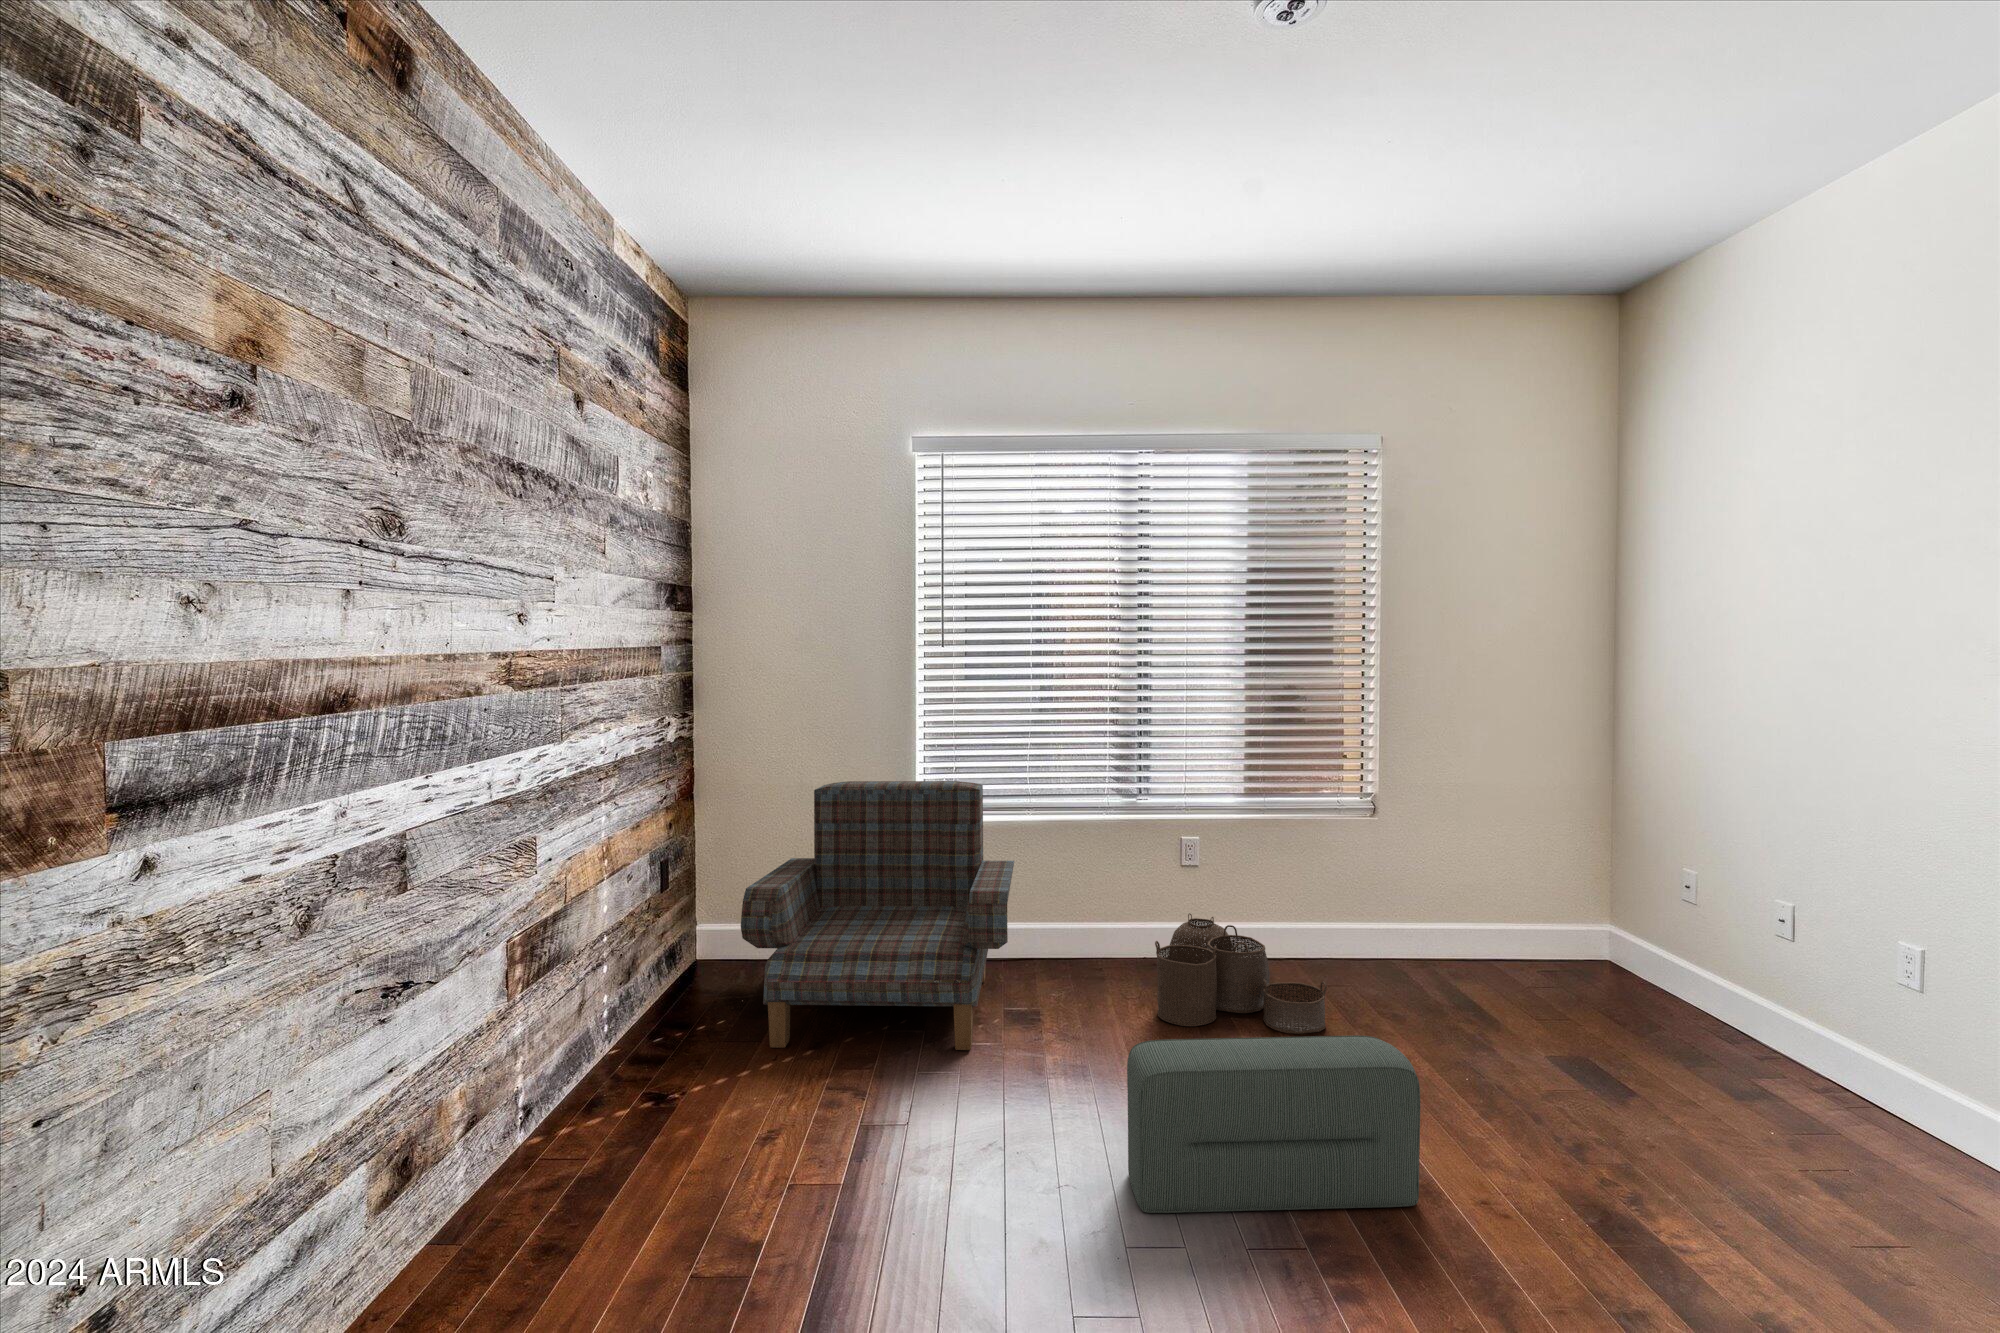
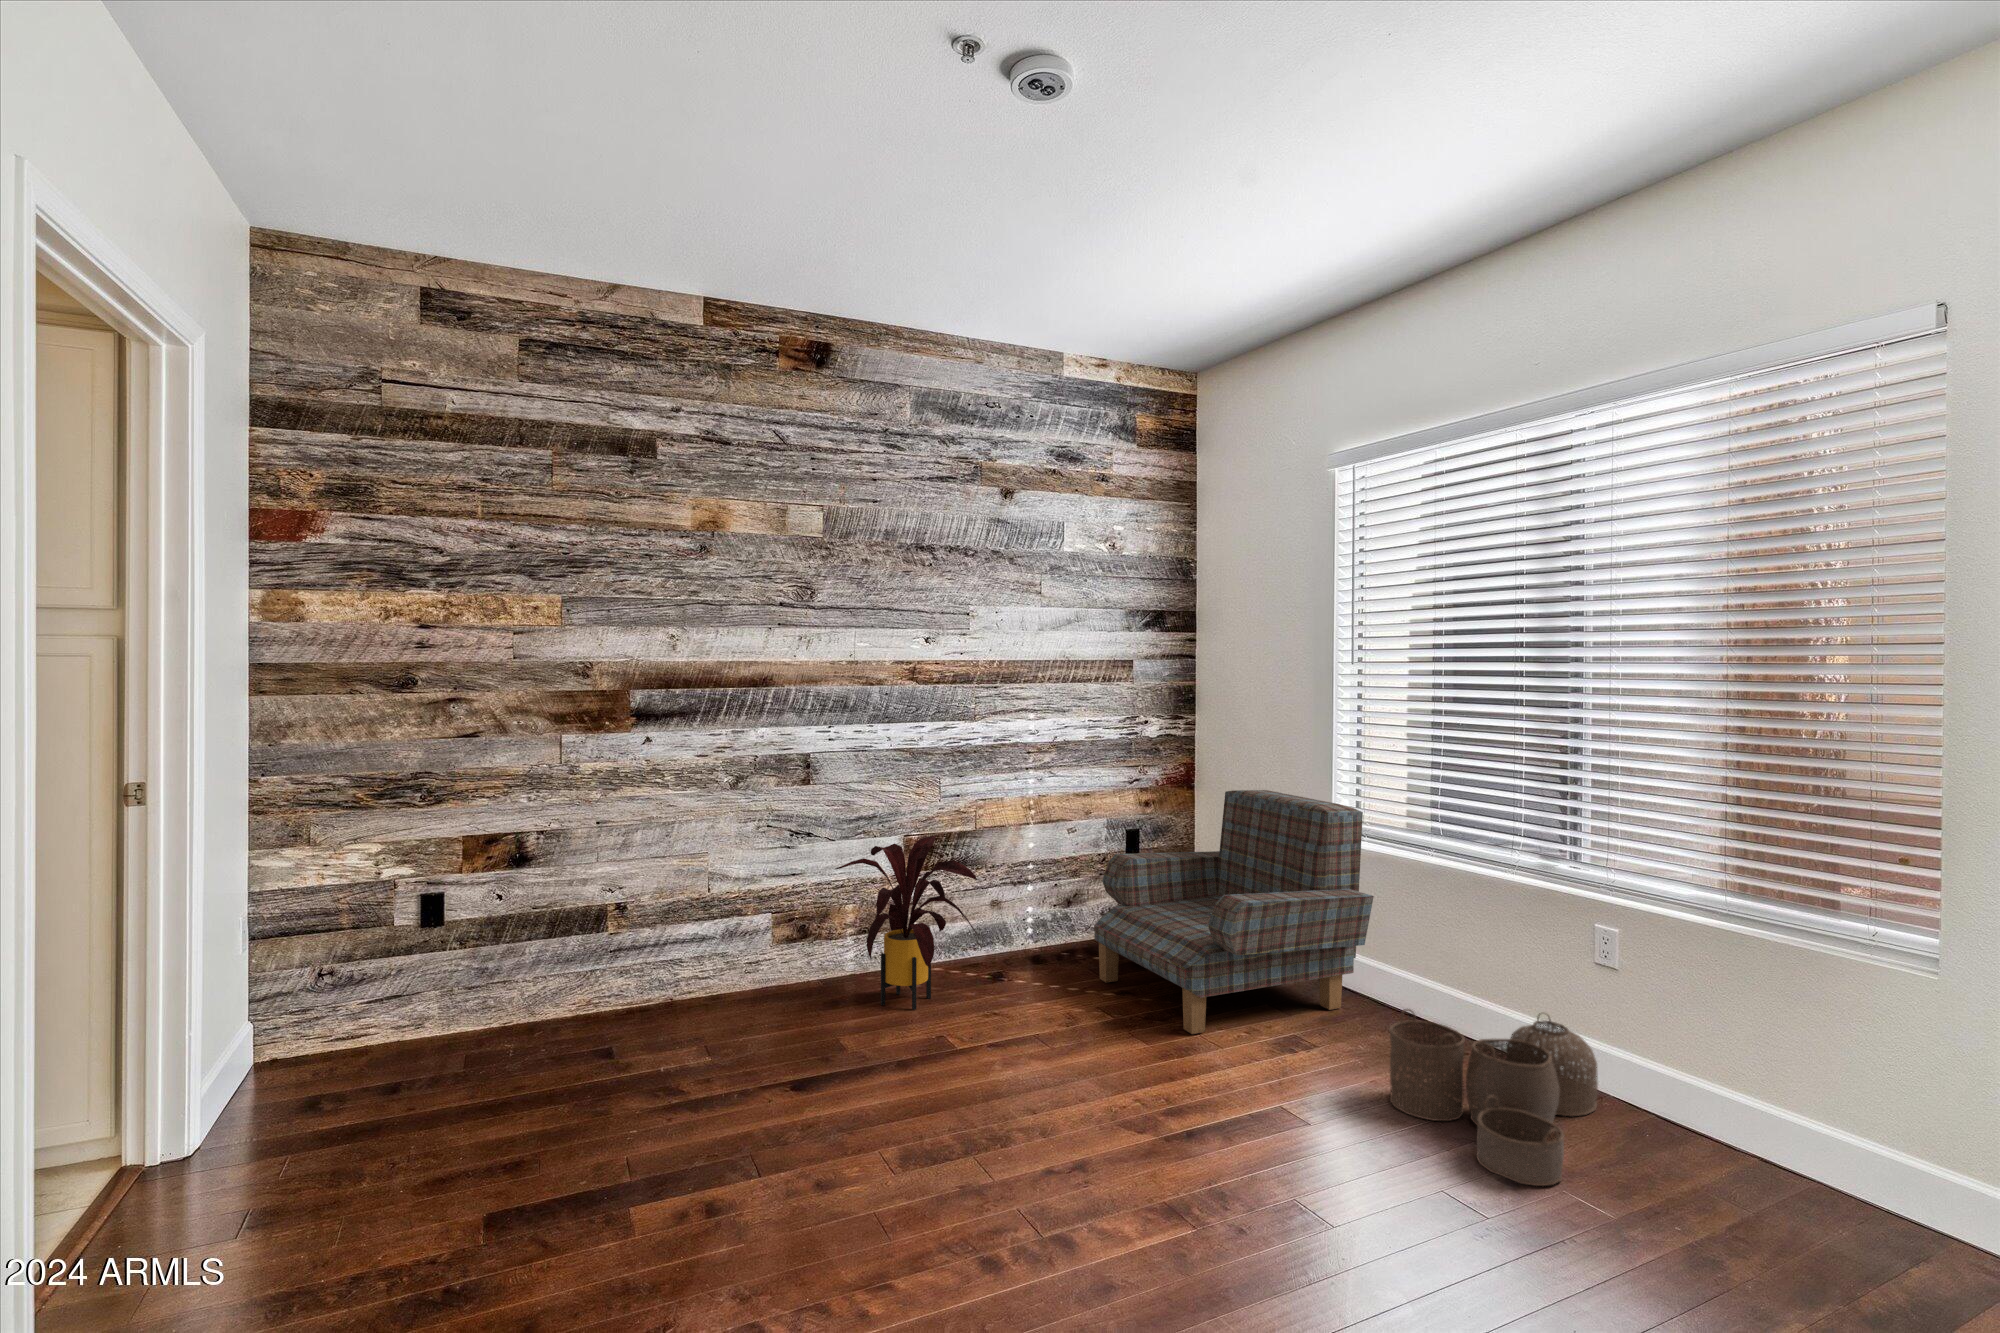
house plant: none [495,922,782,1213] -> present [835,836,978,1010]
pouf: present [1127,1035,1420,1213] -> none [1027,1018,1241,1268]

